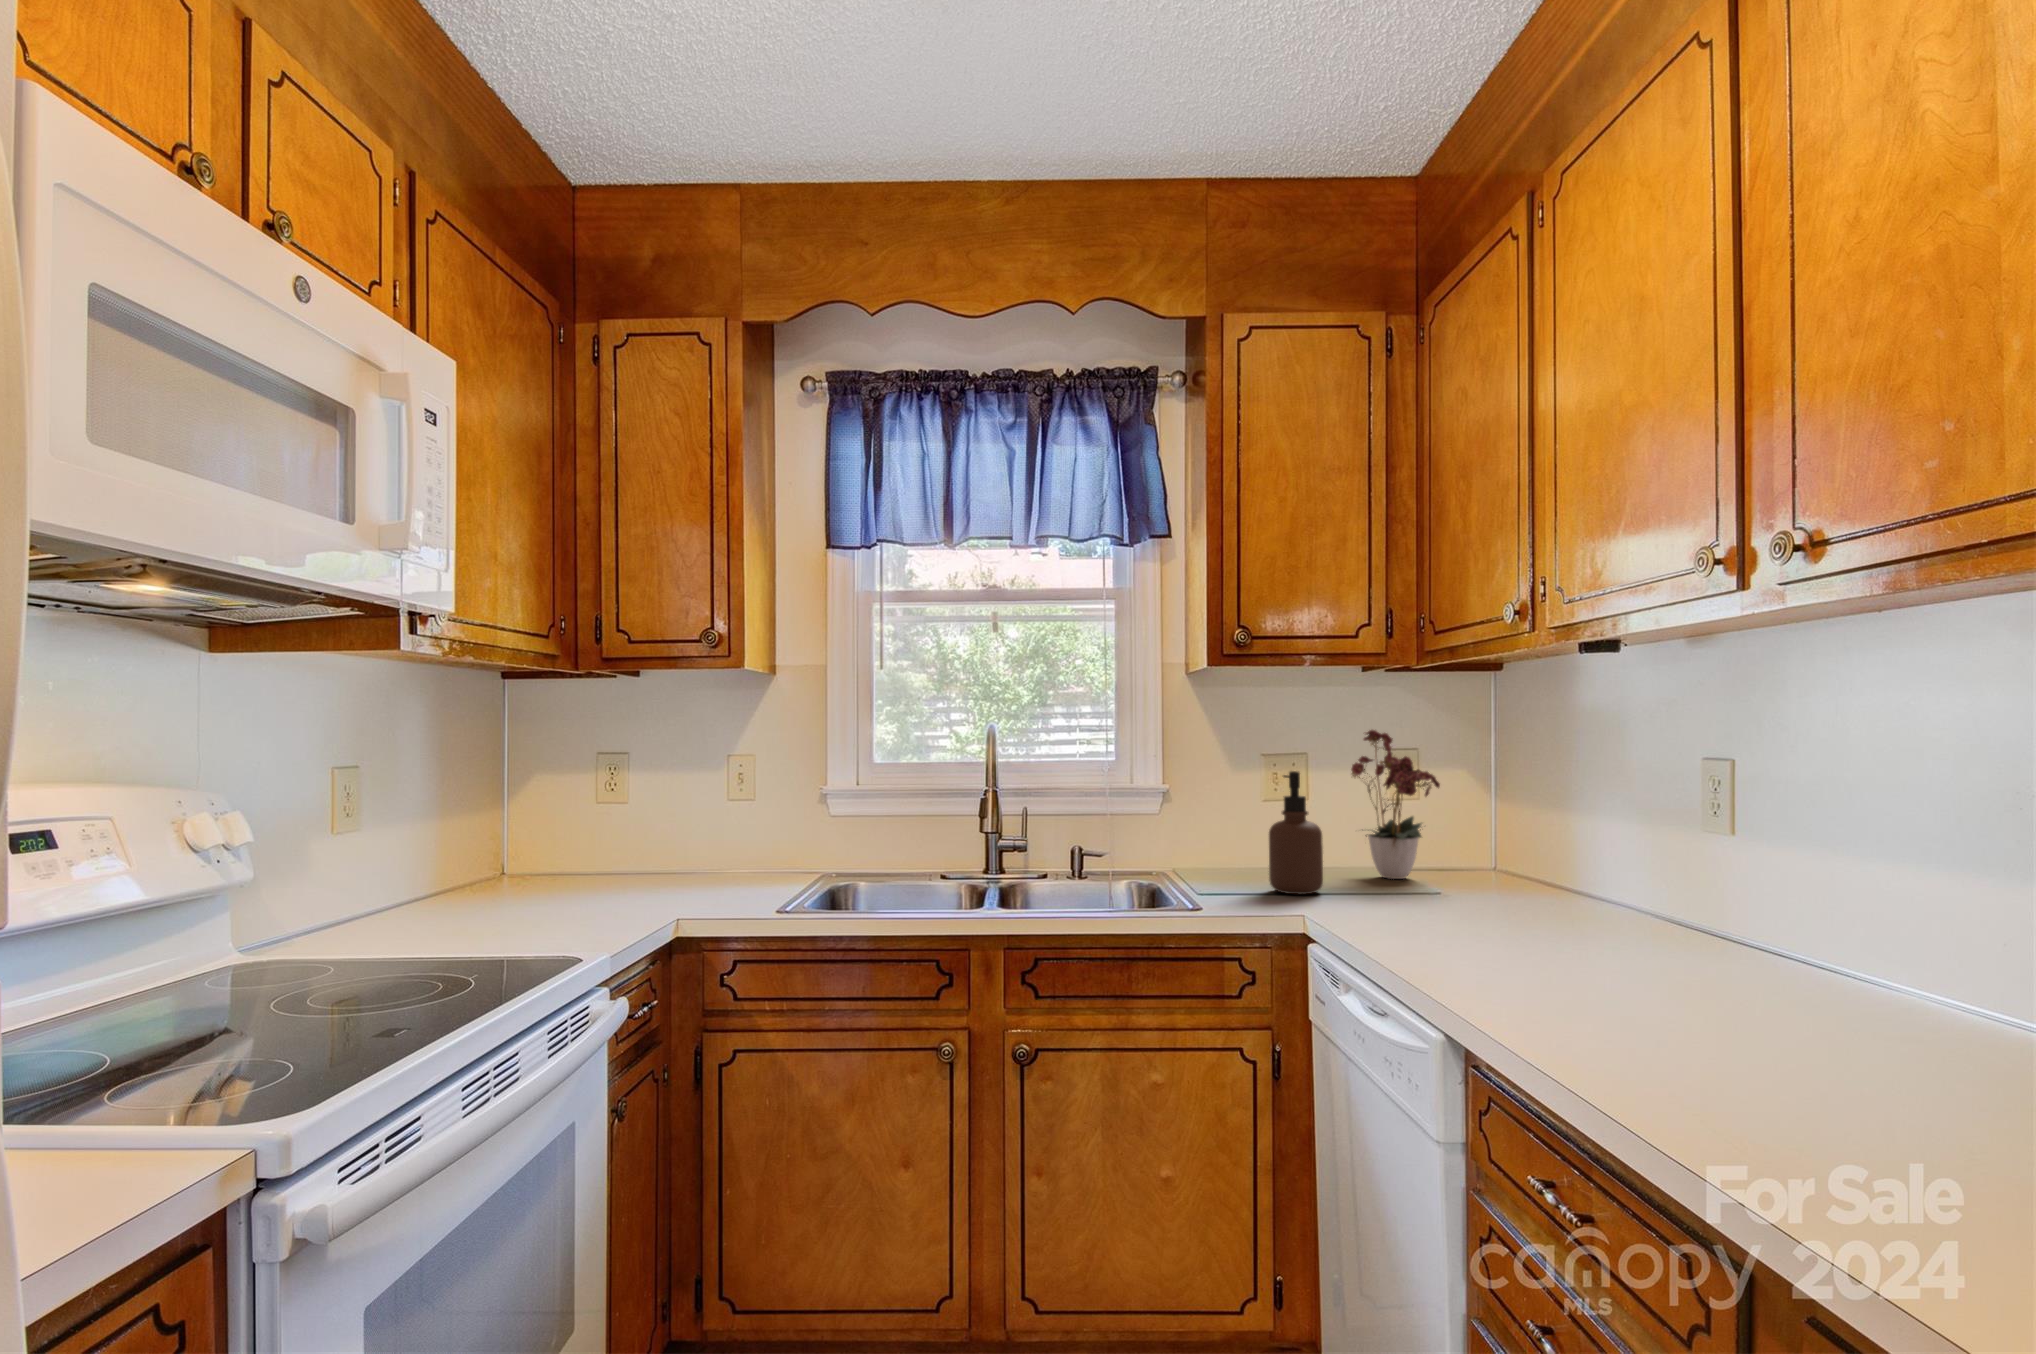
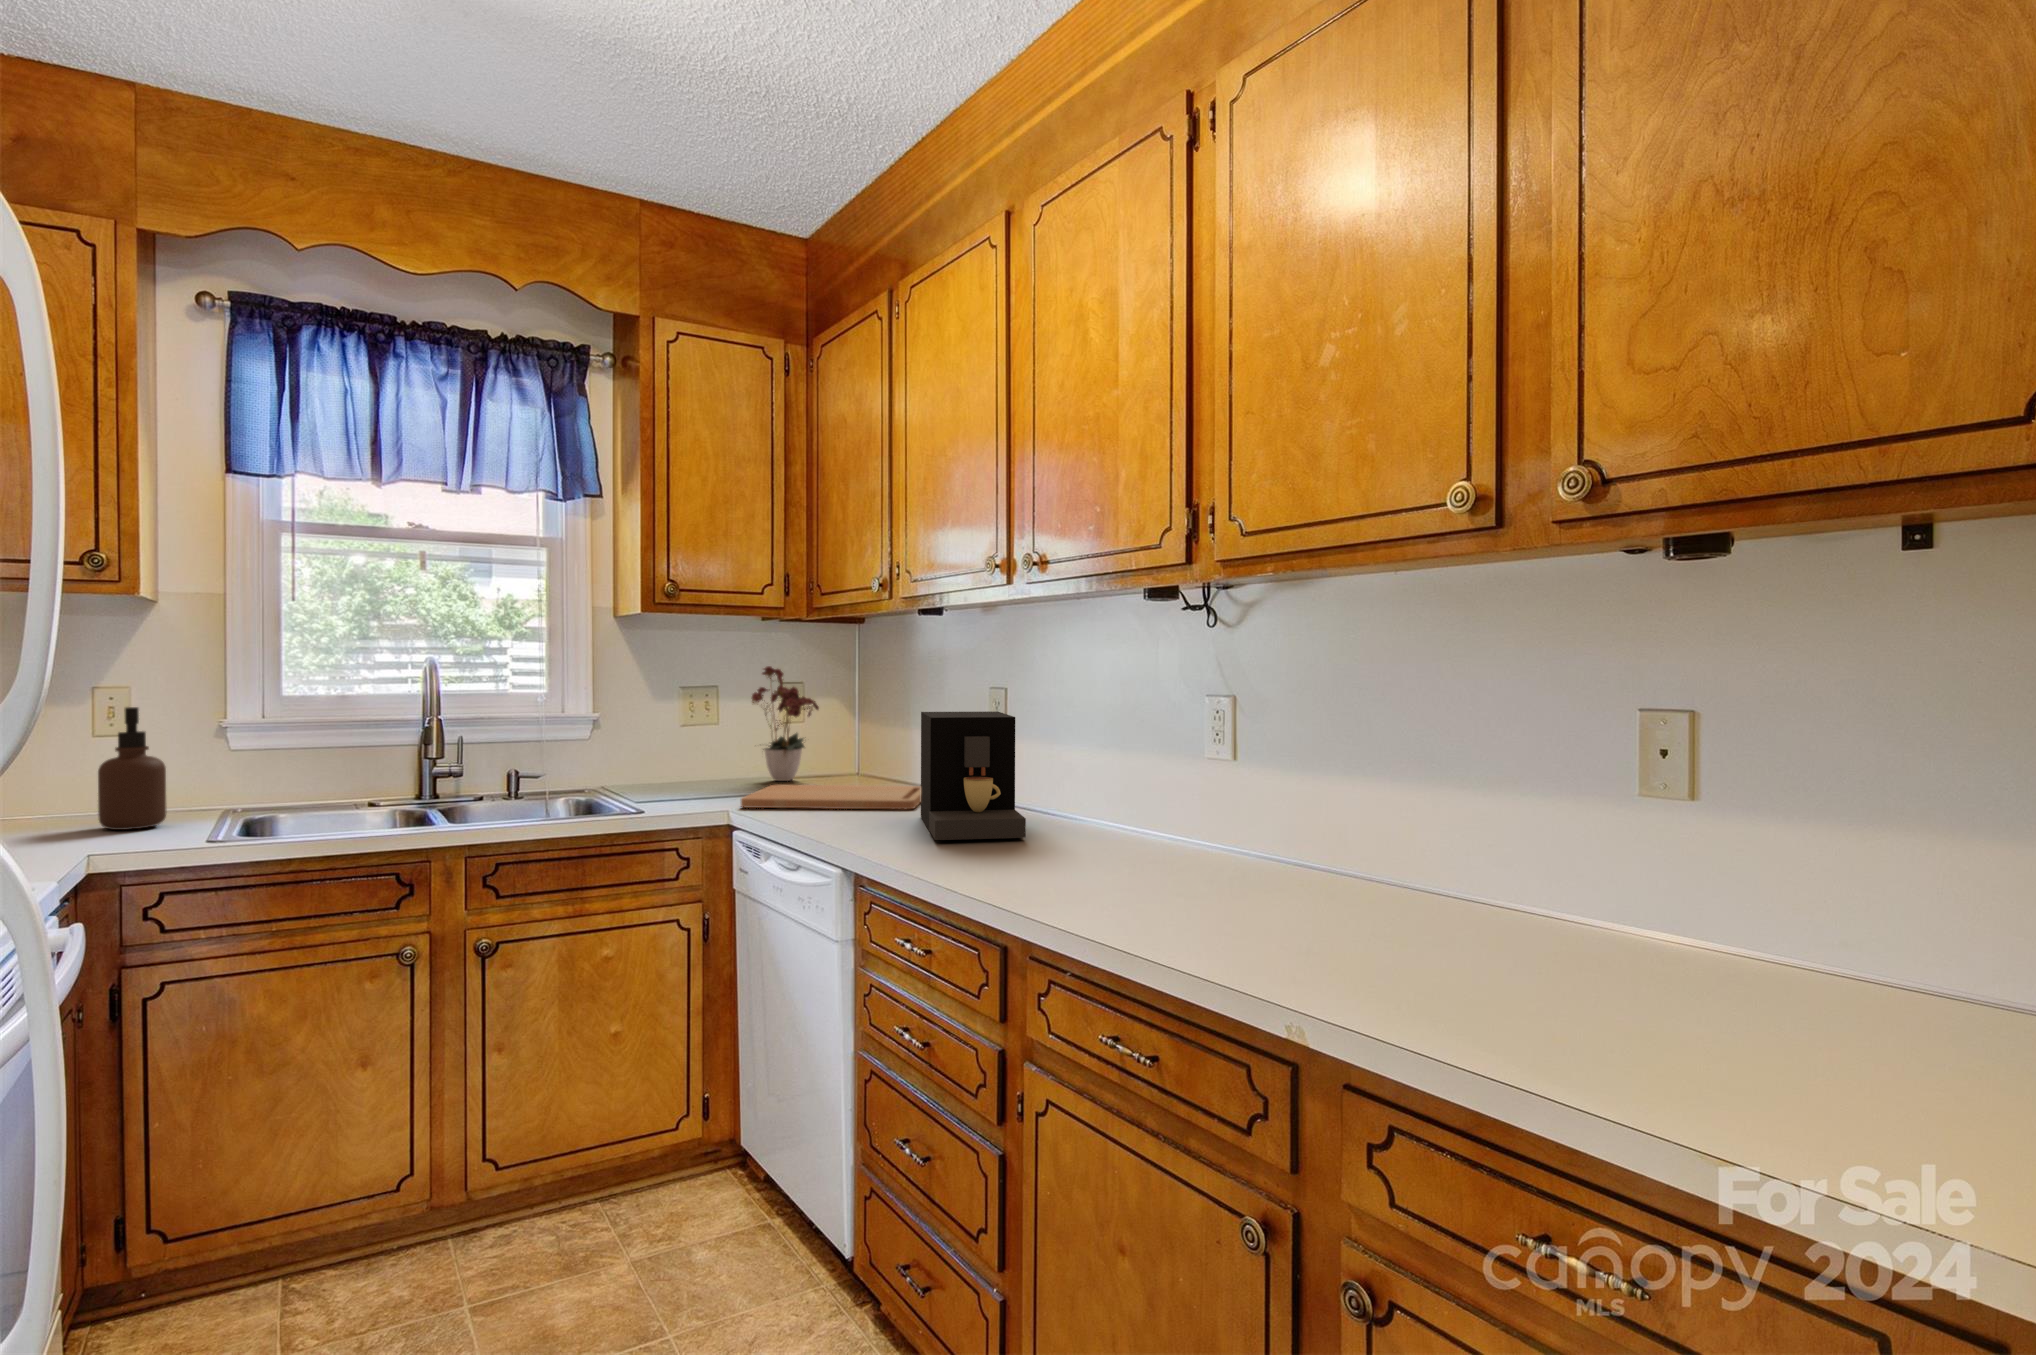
soap dispenser: present [1269,771,1323,894] -> present [98,707,166,830]
coffee maker: none [1585,801,1796,1040] -> present [921,711,1026,840]
cutting board: none [1322,886,1607,946] -> present [741,785,921,809]

